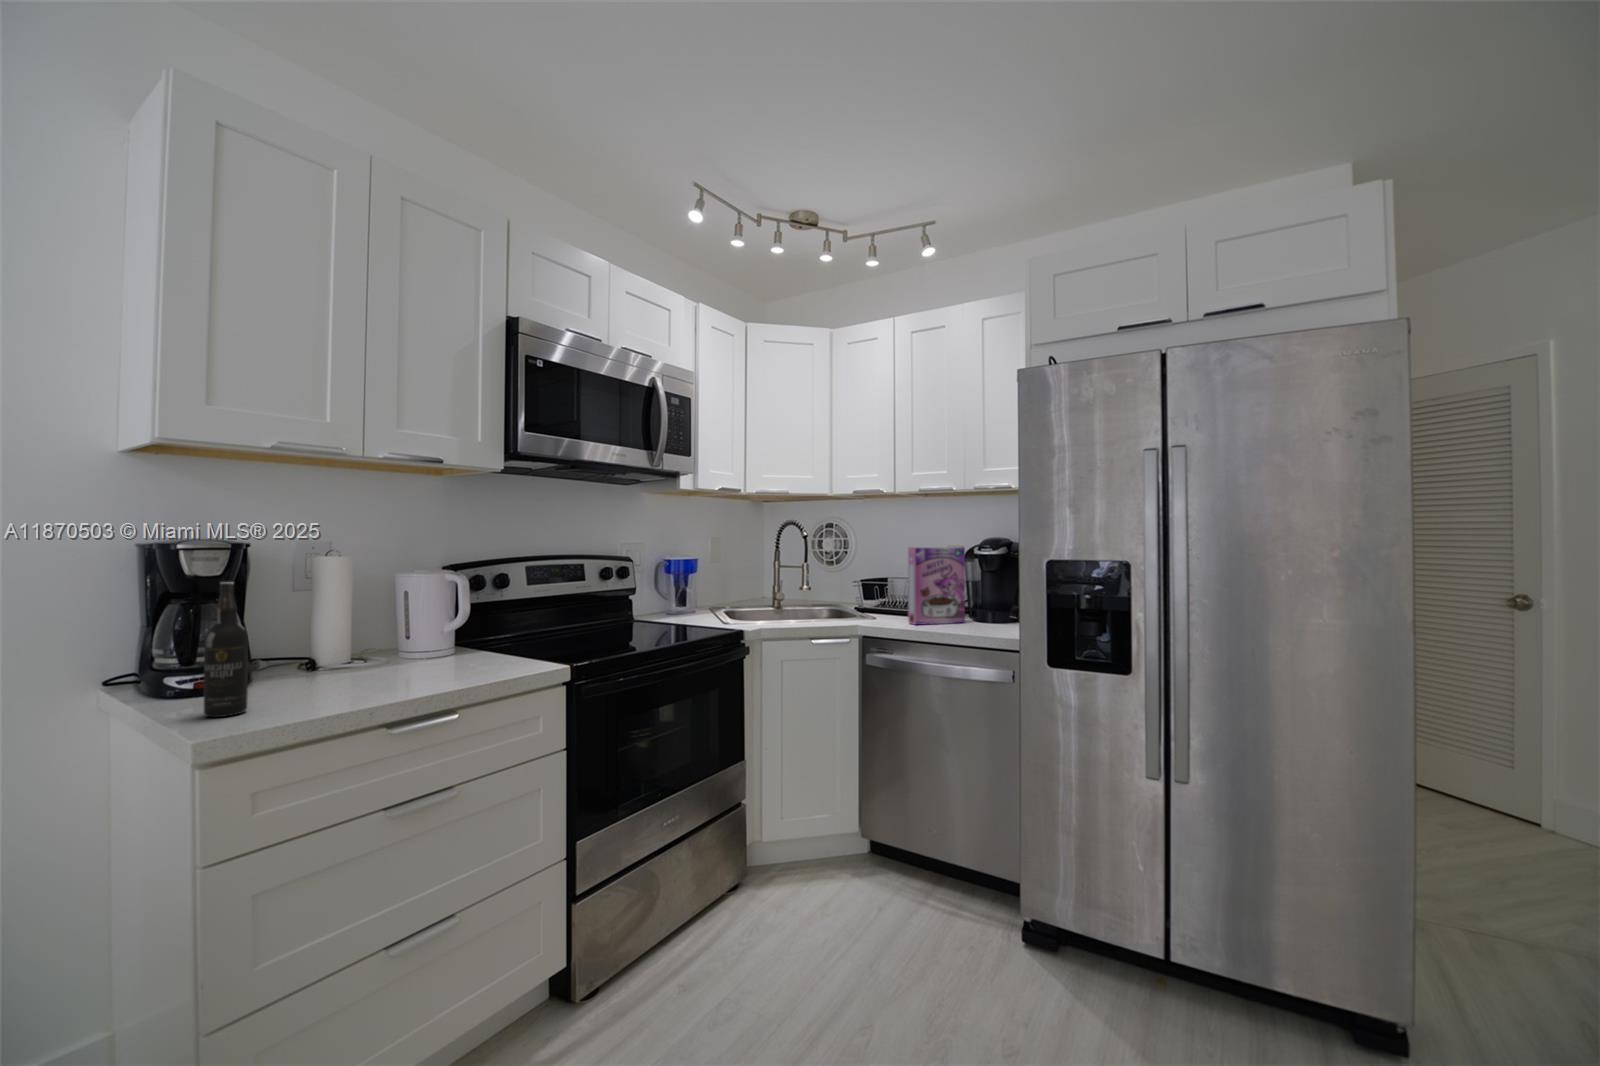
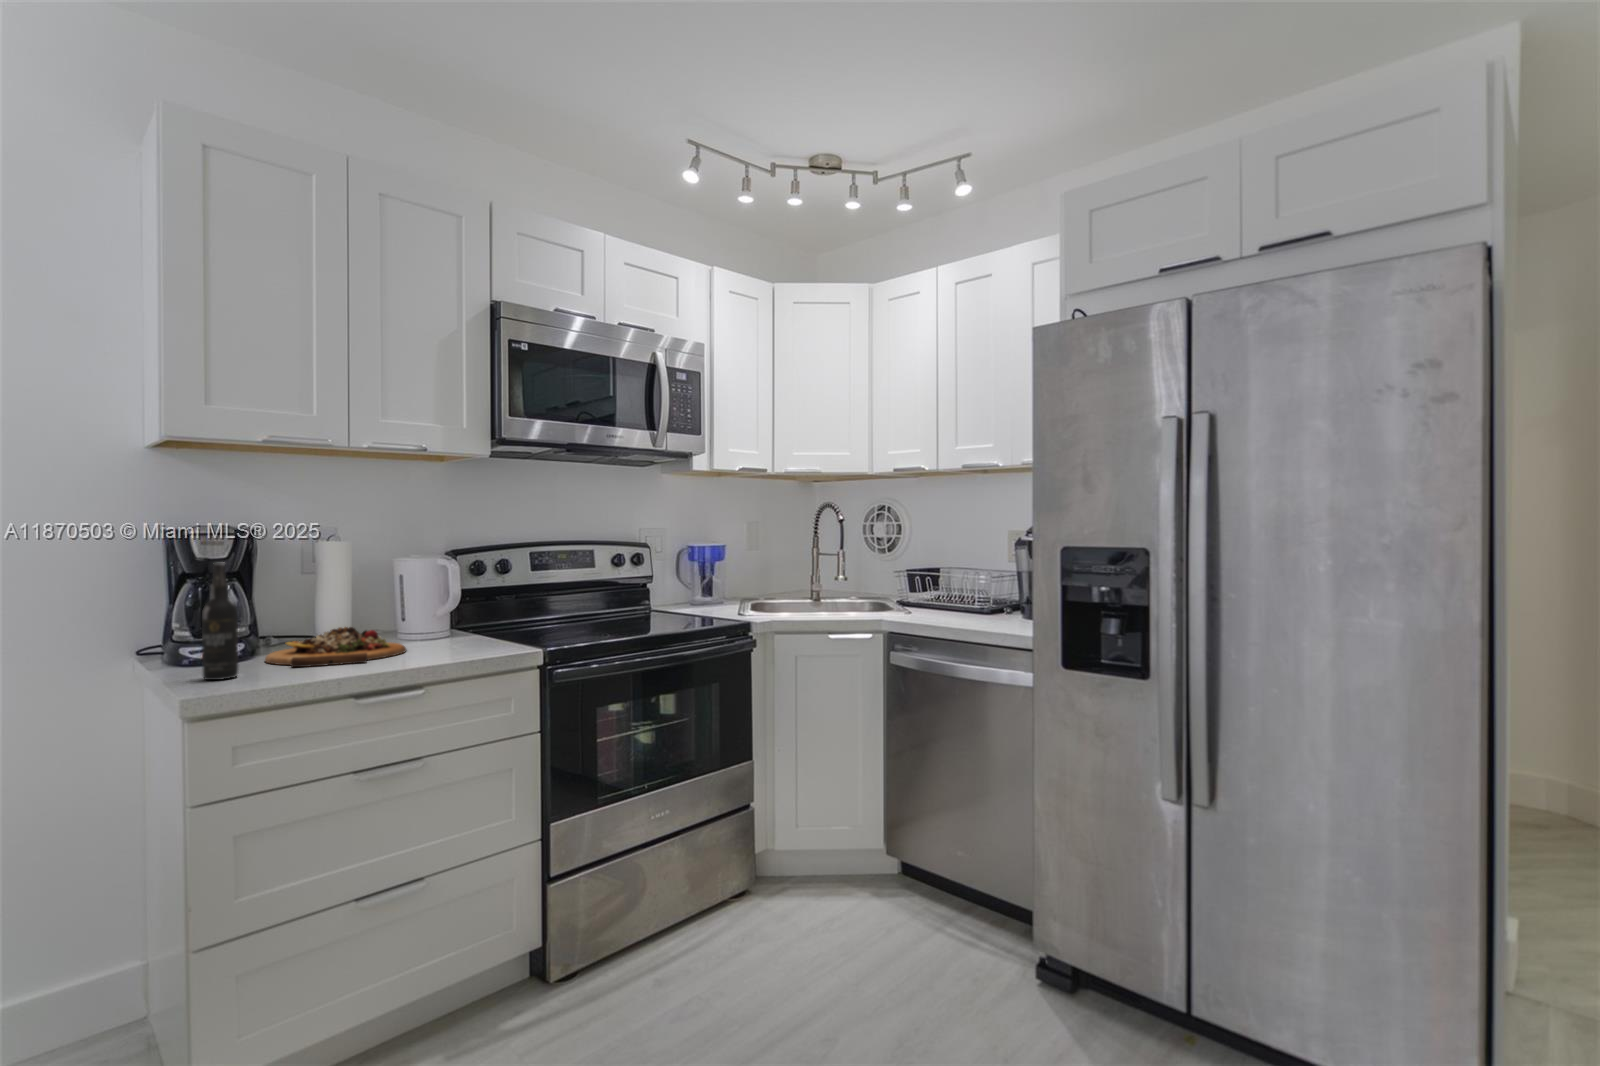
cereal box: present [908,547,965,625] -> none [939,530,1006,619]
cutting board: none [264,647,425,696] -> present [265,627,406,667]

